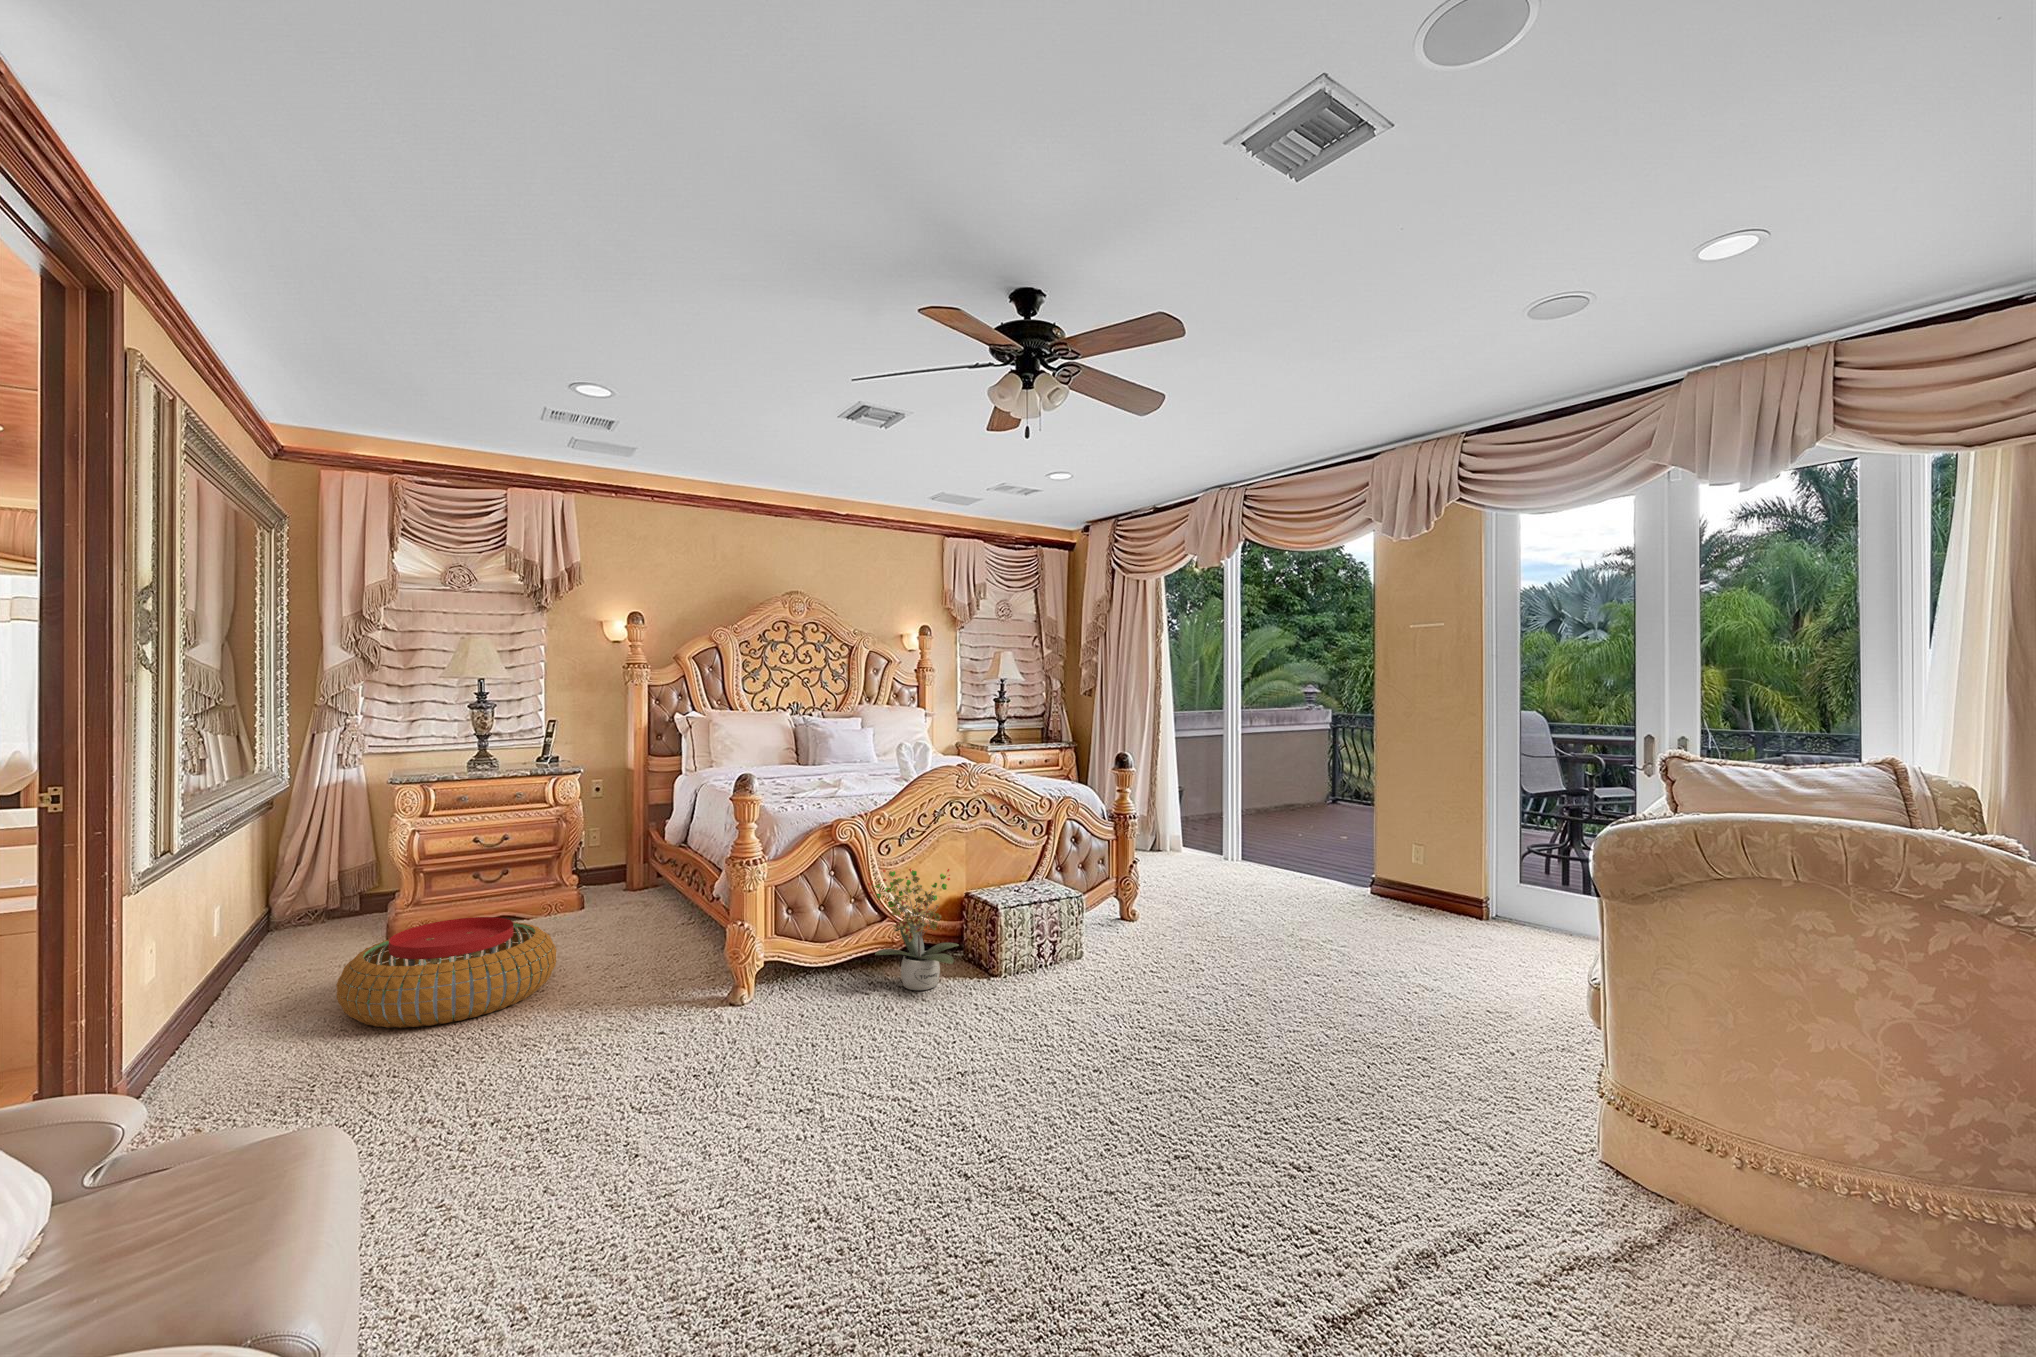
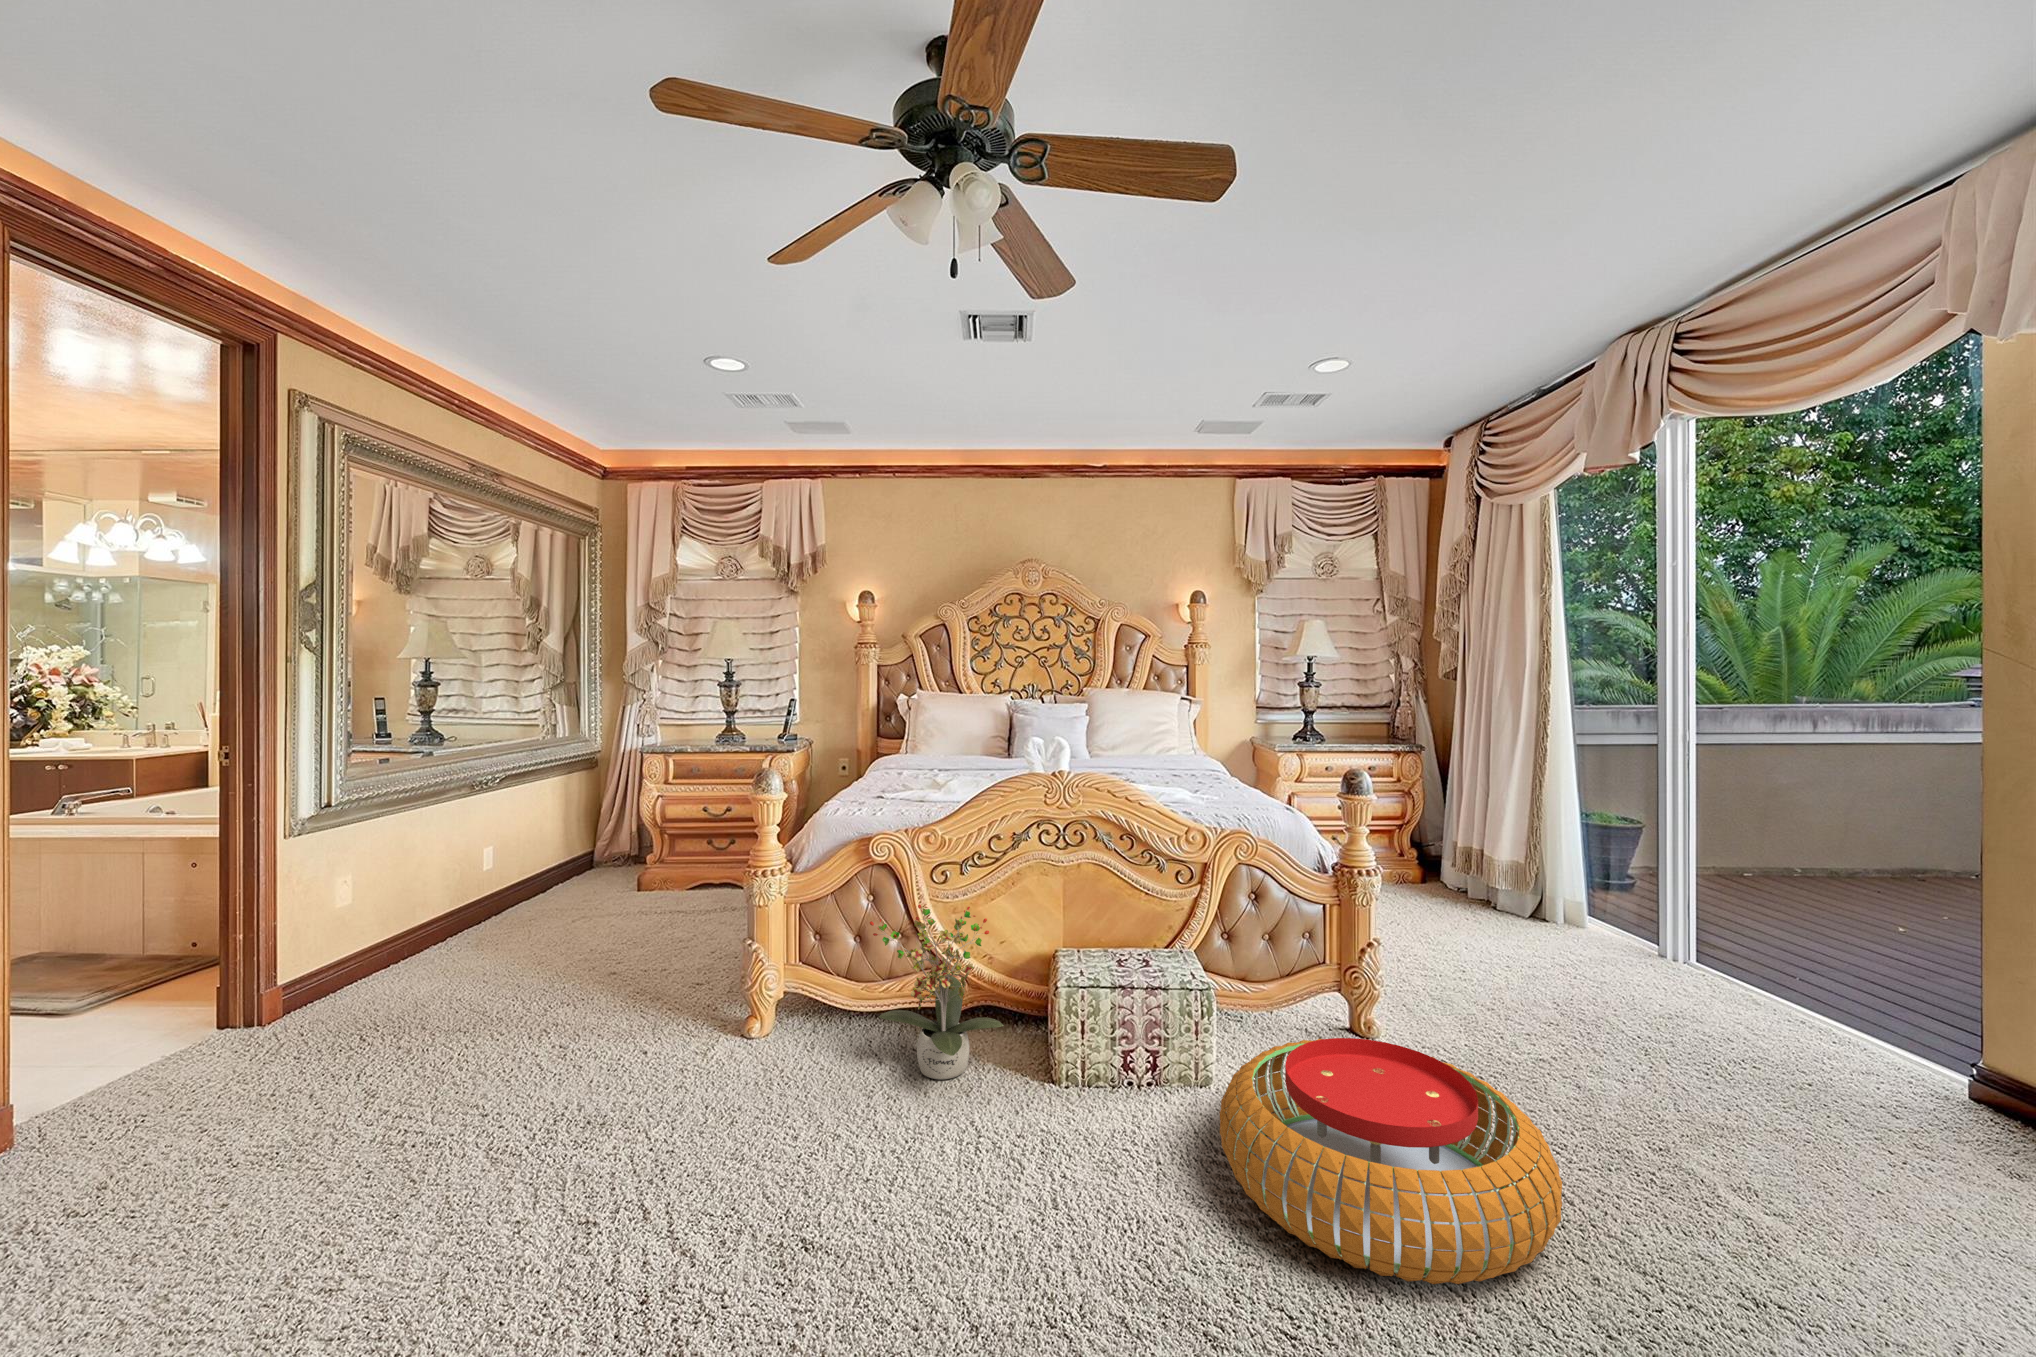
pouf: present [336,917,557,1028] -> present [1219,1038,1562,1284]

